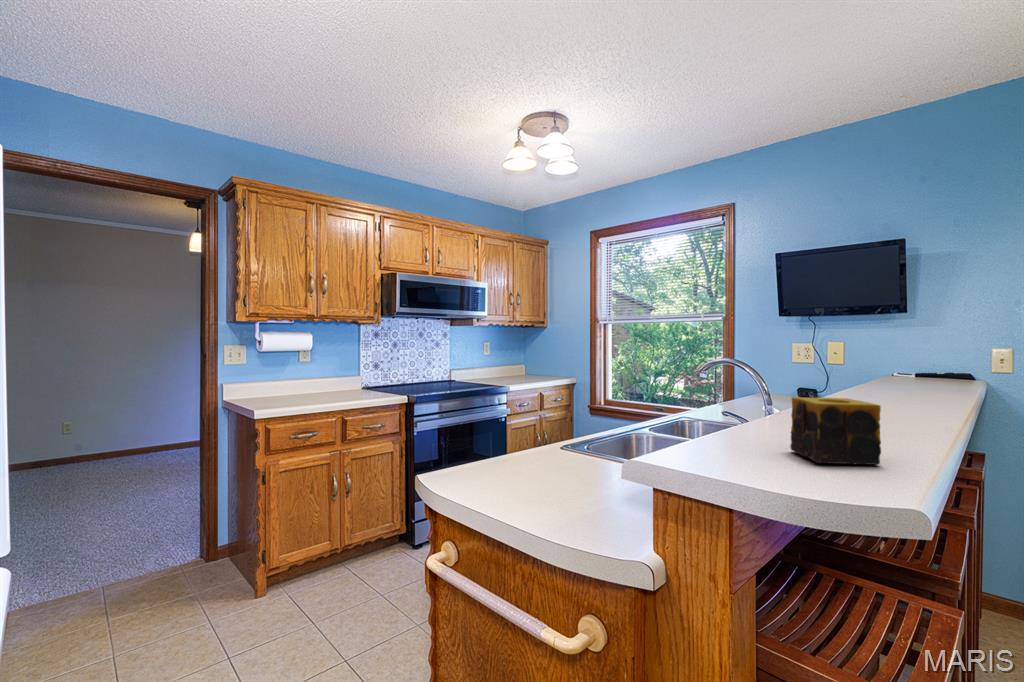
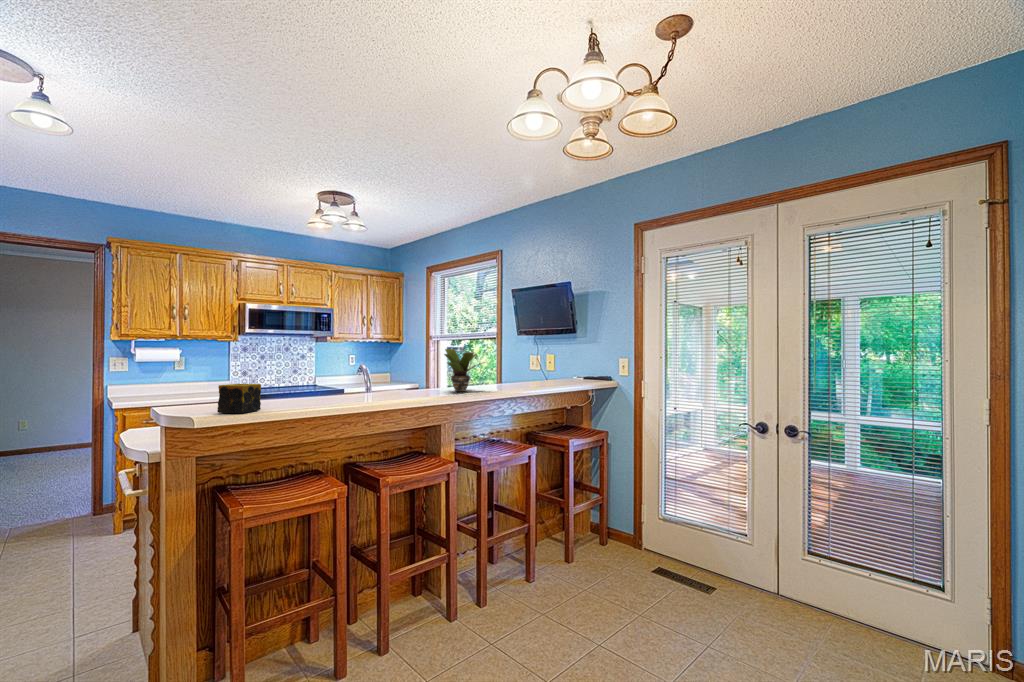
potted plant: none [859,332,952,401] -> present [444,349,485,392]

